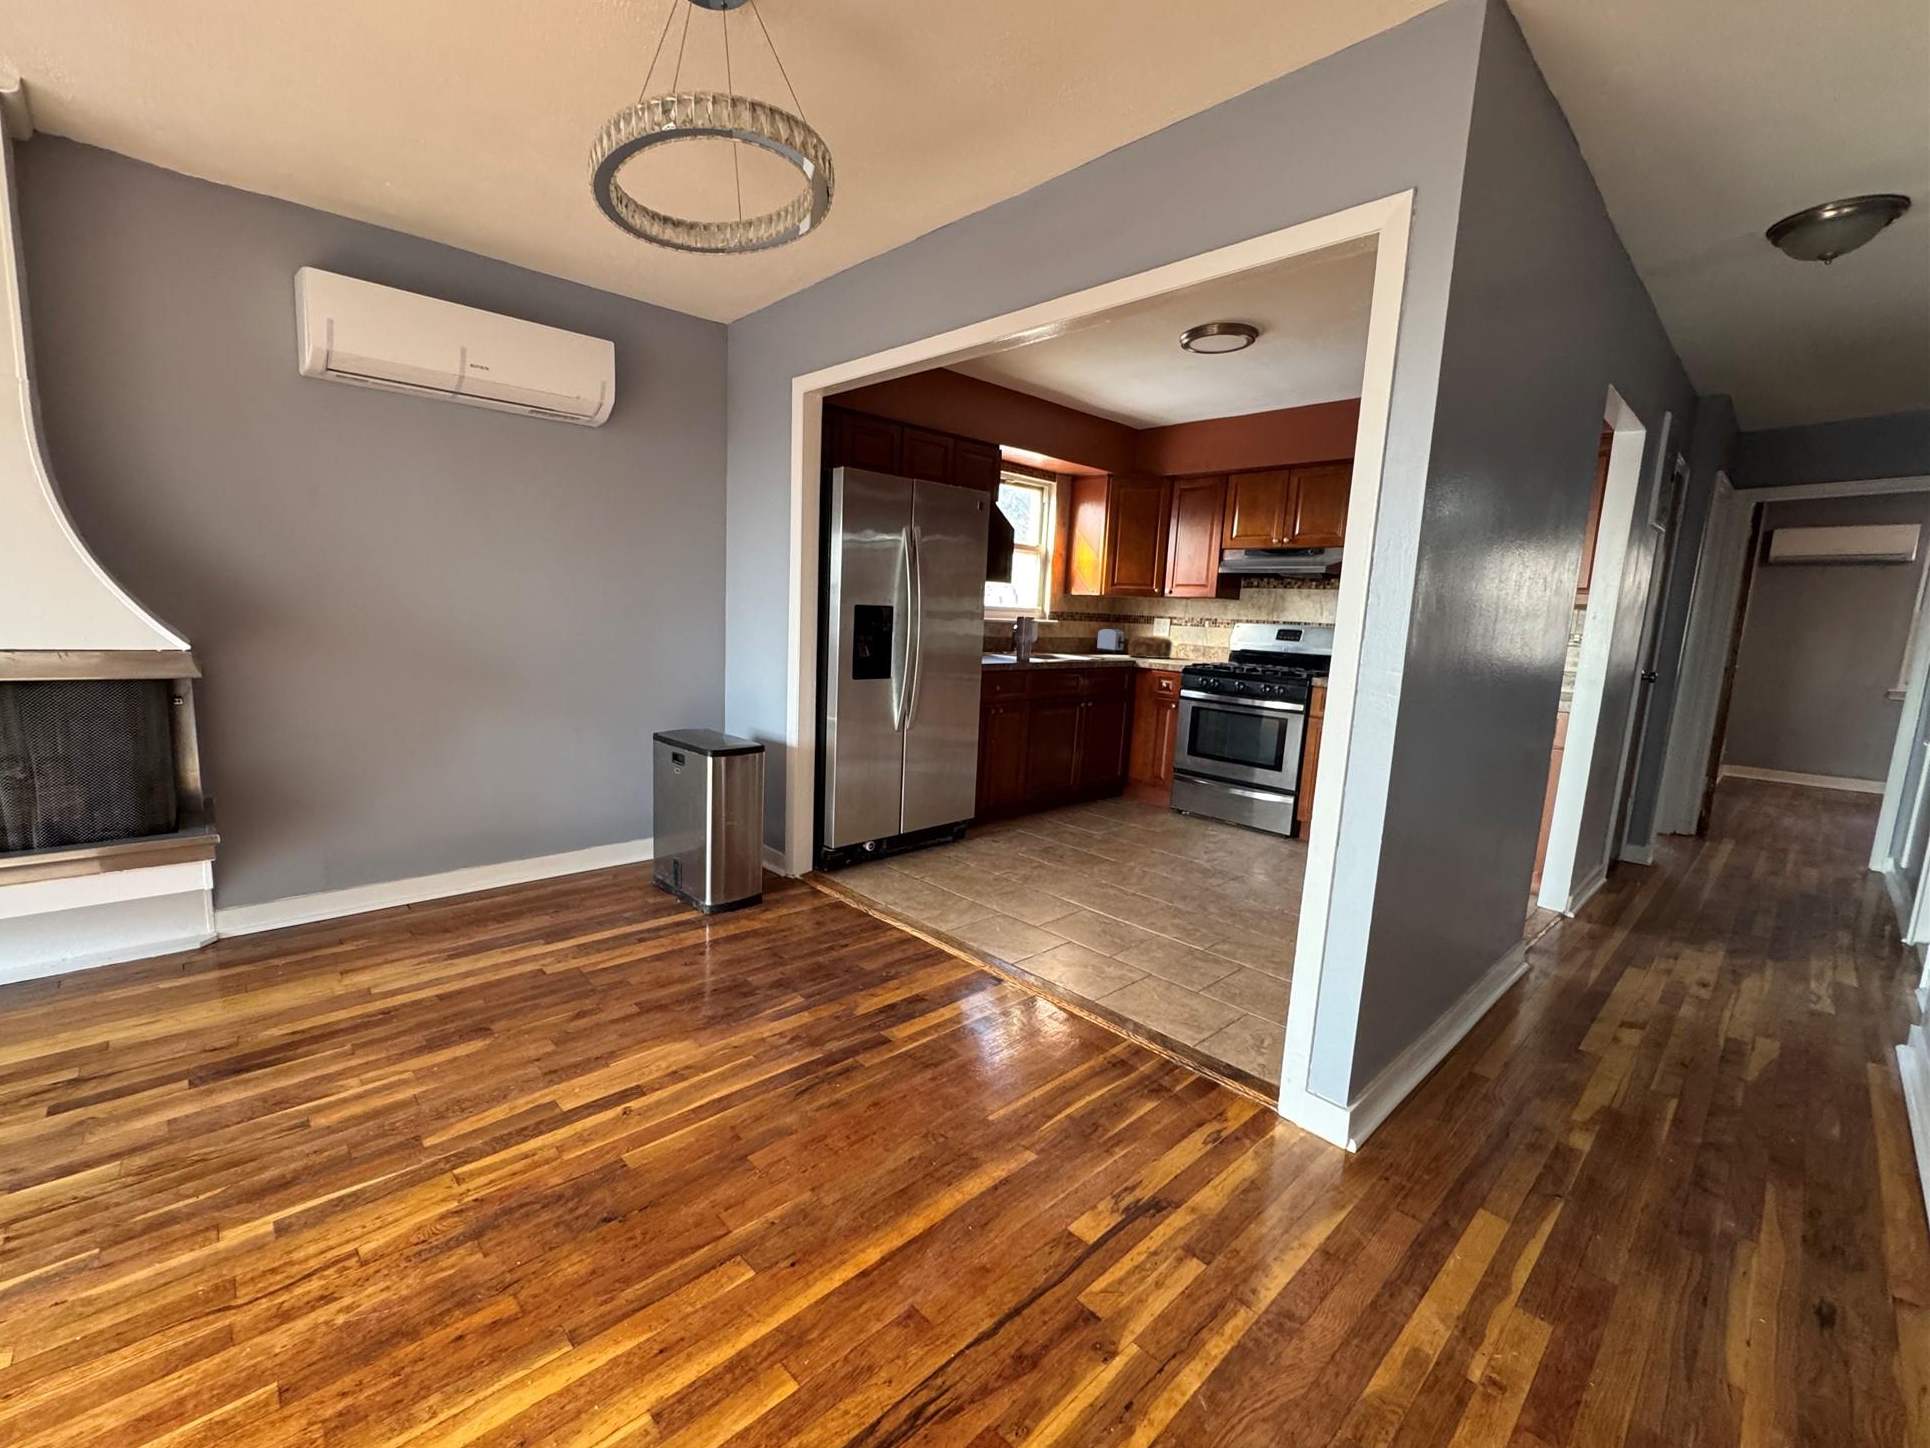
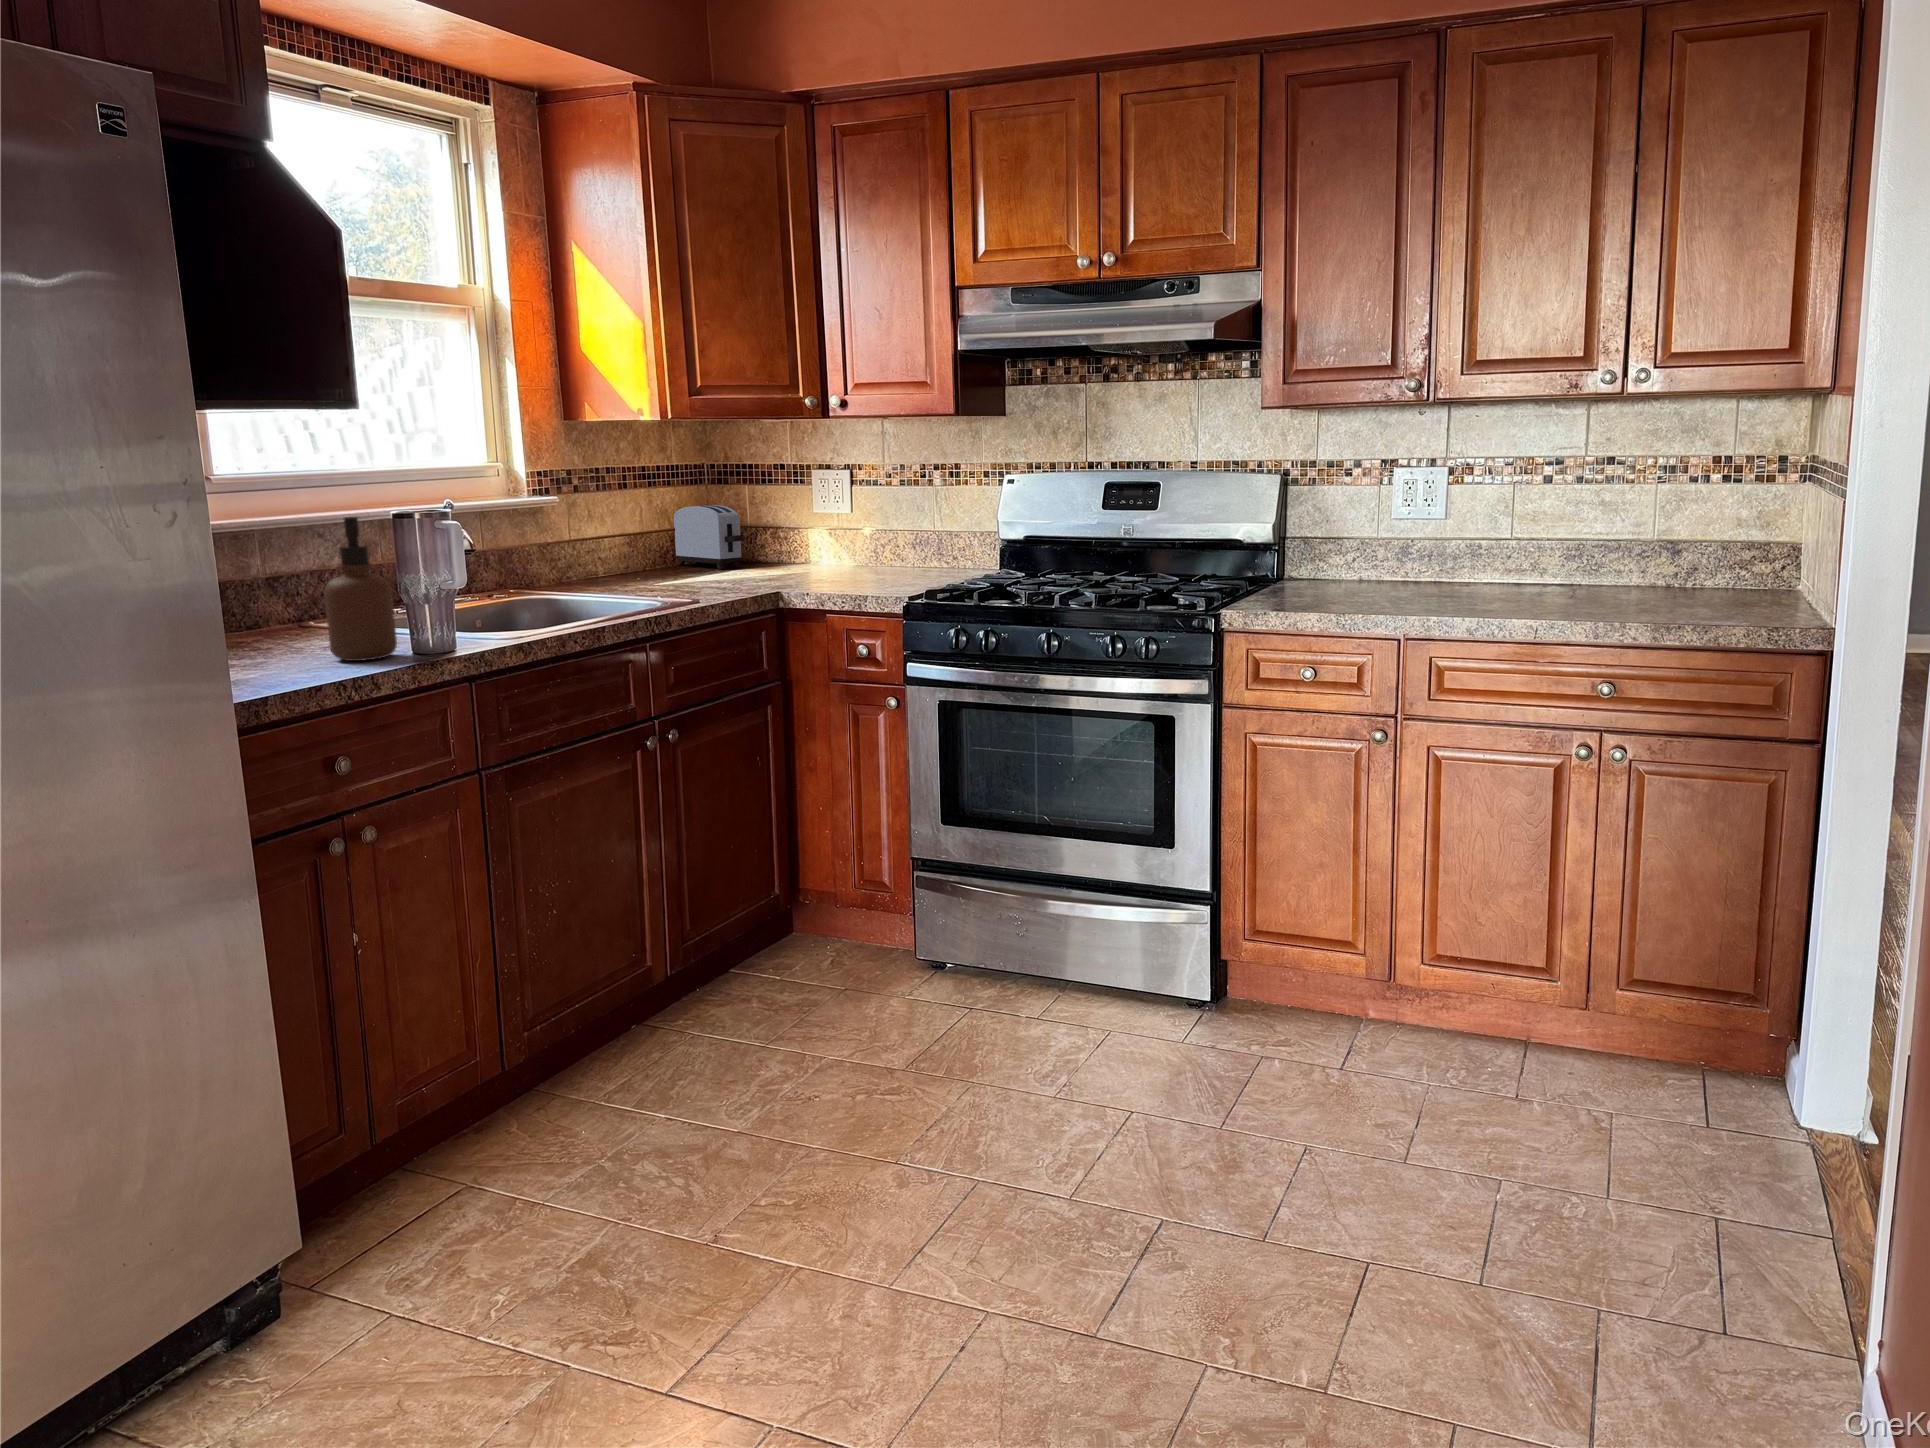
soap dispenser: none [1000,620,1019,664] -> present [324,517,397,661]
bread loaf: present [1129,636,1172,659] -> none [753,520,861,576]

